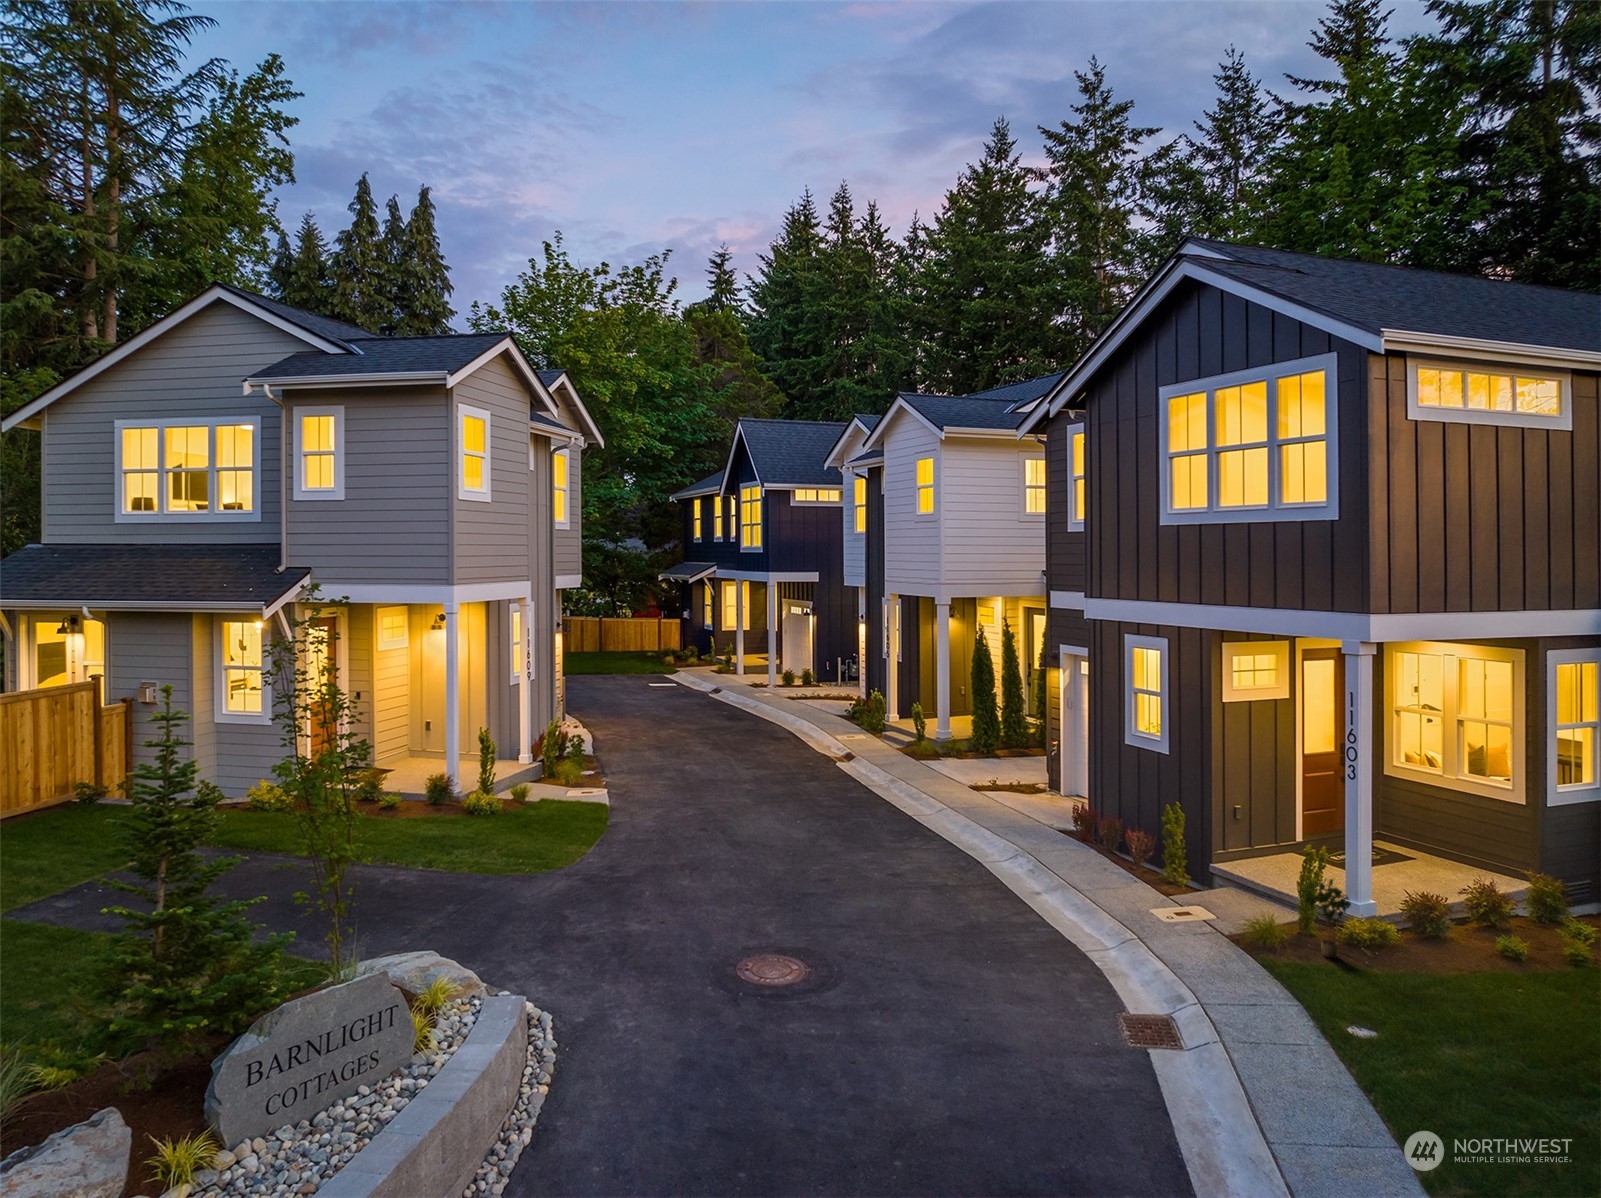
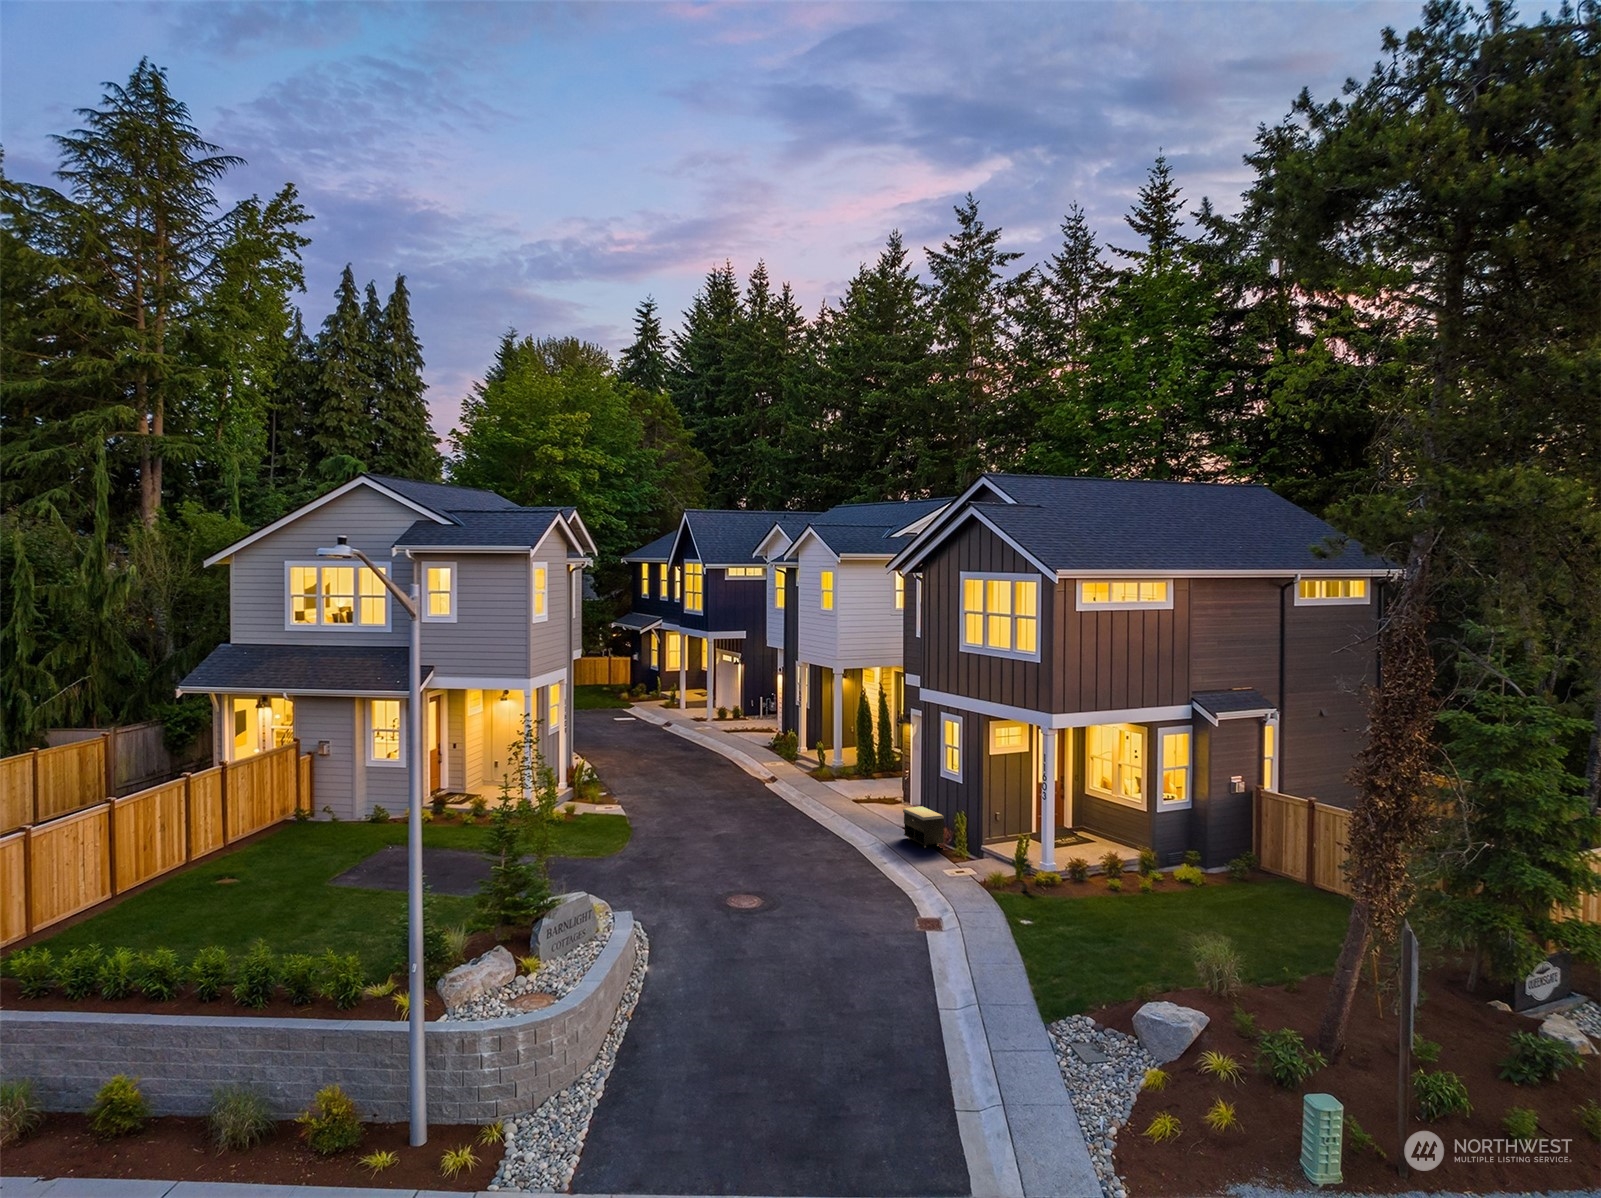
storage bench: none [1059,792,1135,863] -> present [903,807,944,847]

